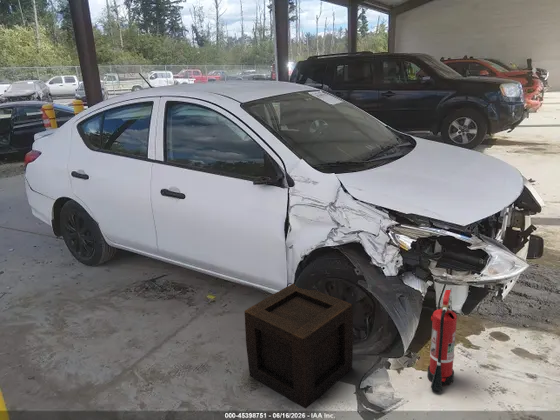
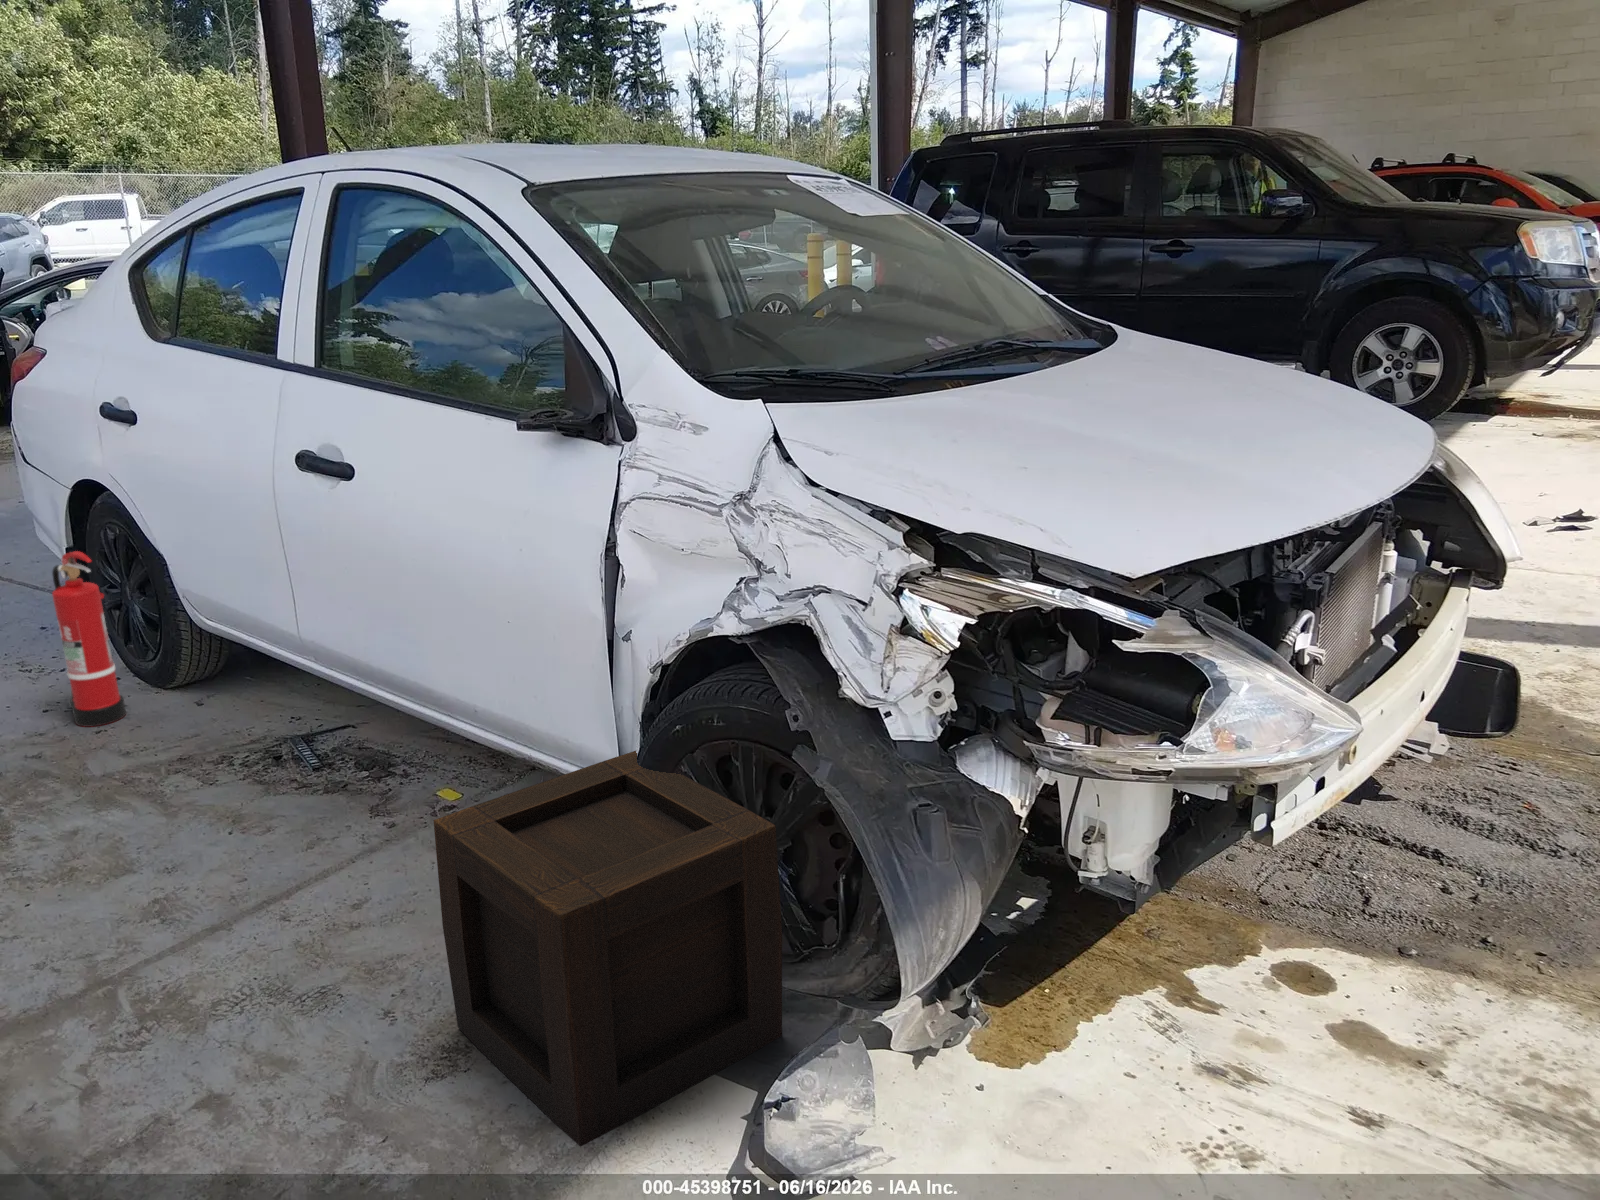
fire extinguisher: present [427,290,457,391] -> present [52,551,126,727]

